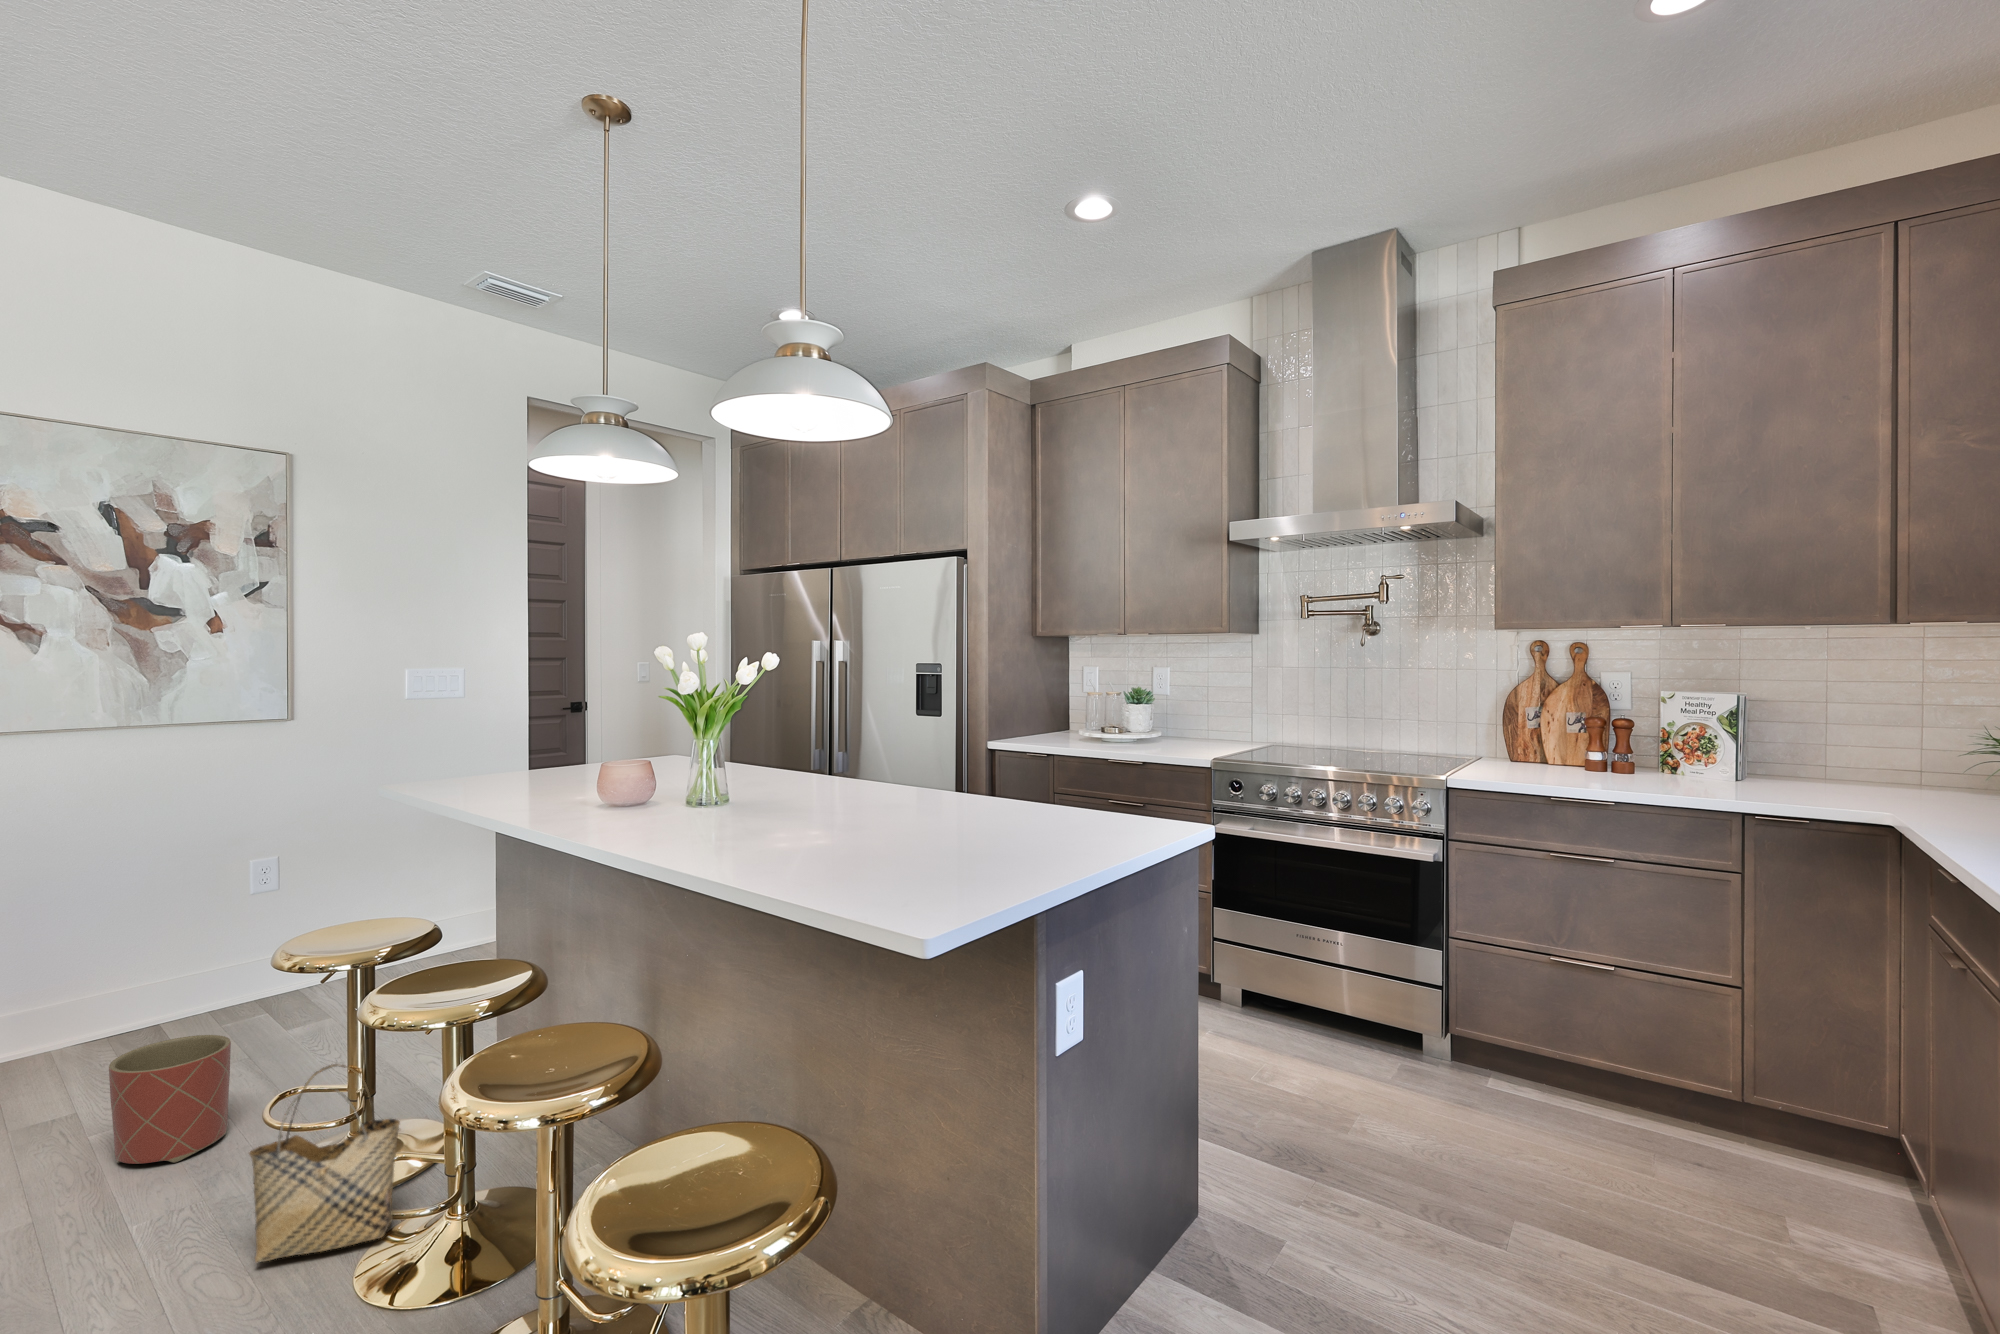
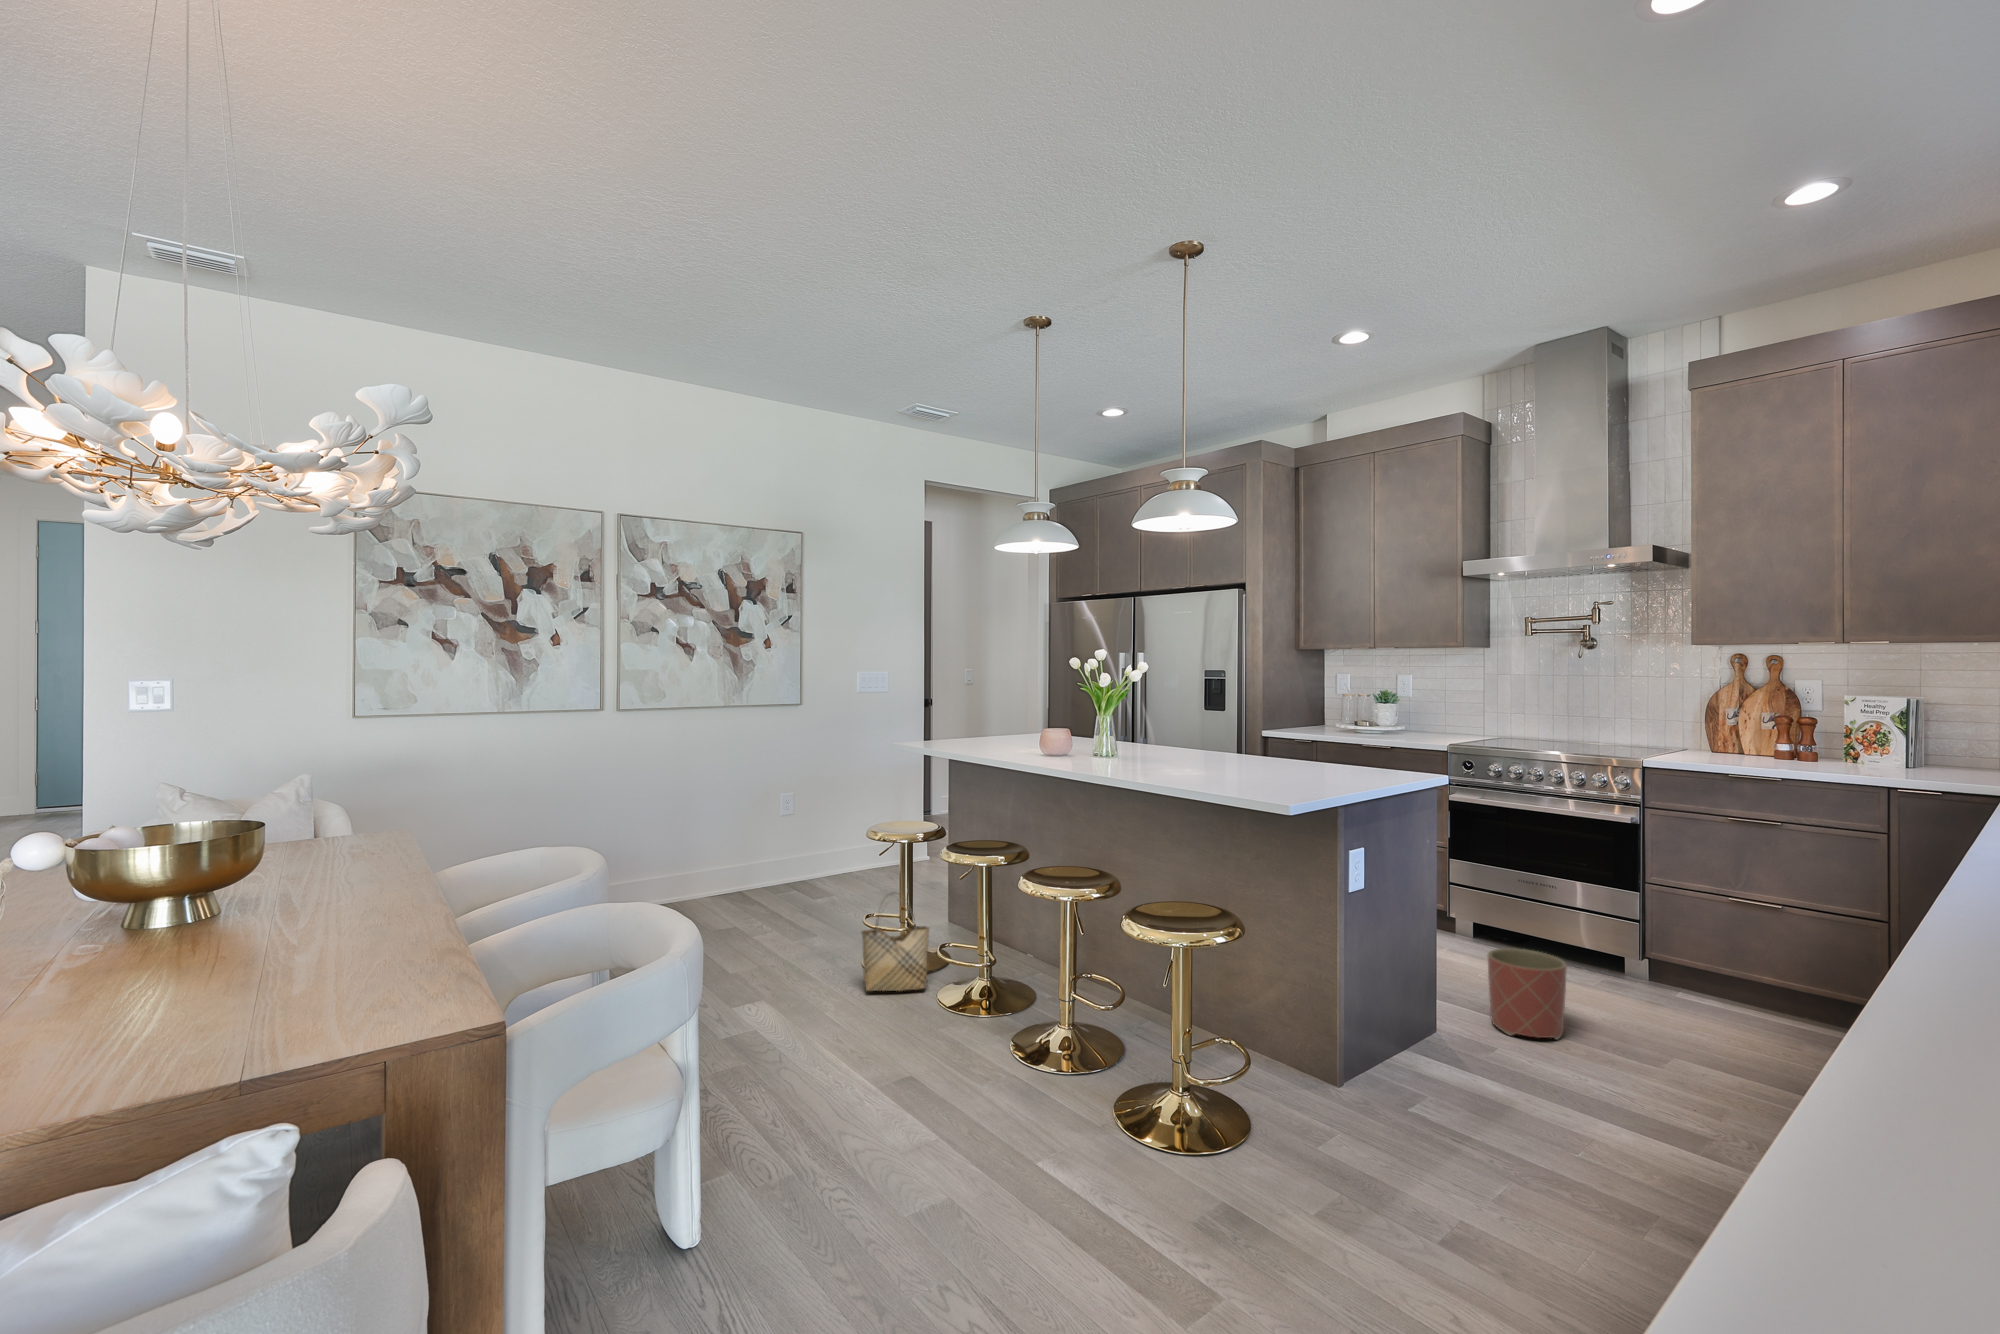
planter: present [109,1035,231,1164] -> present [1488,948,1567,1040]

